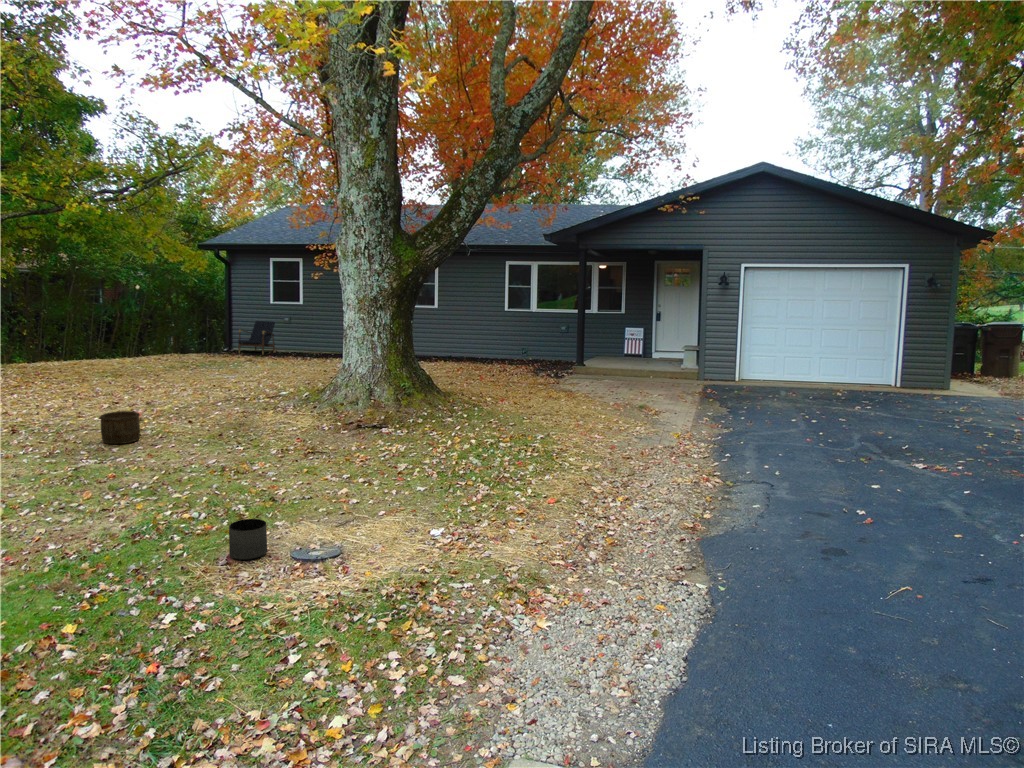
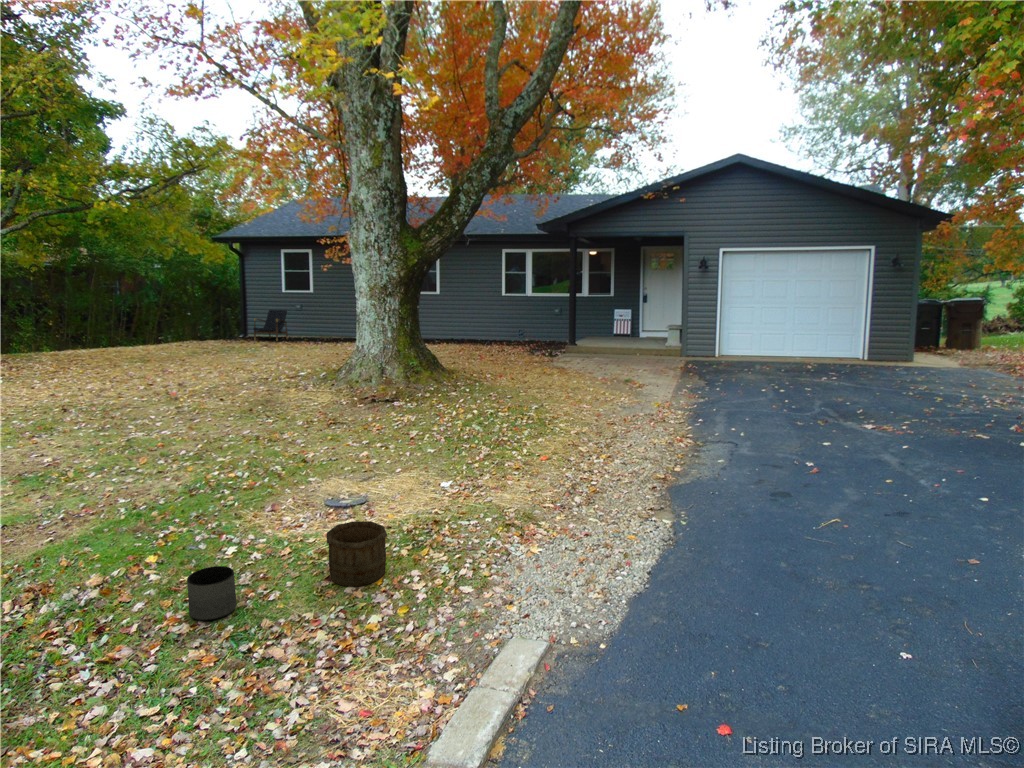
wooden bucket: present [99,411,140,444] -> present [327,521,387,586]
planter: present [229,519,267,560] -> present [187,566,236,621]

